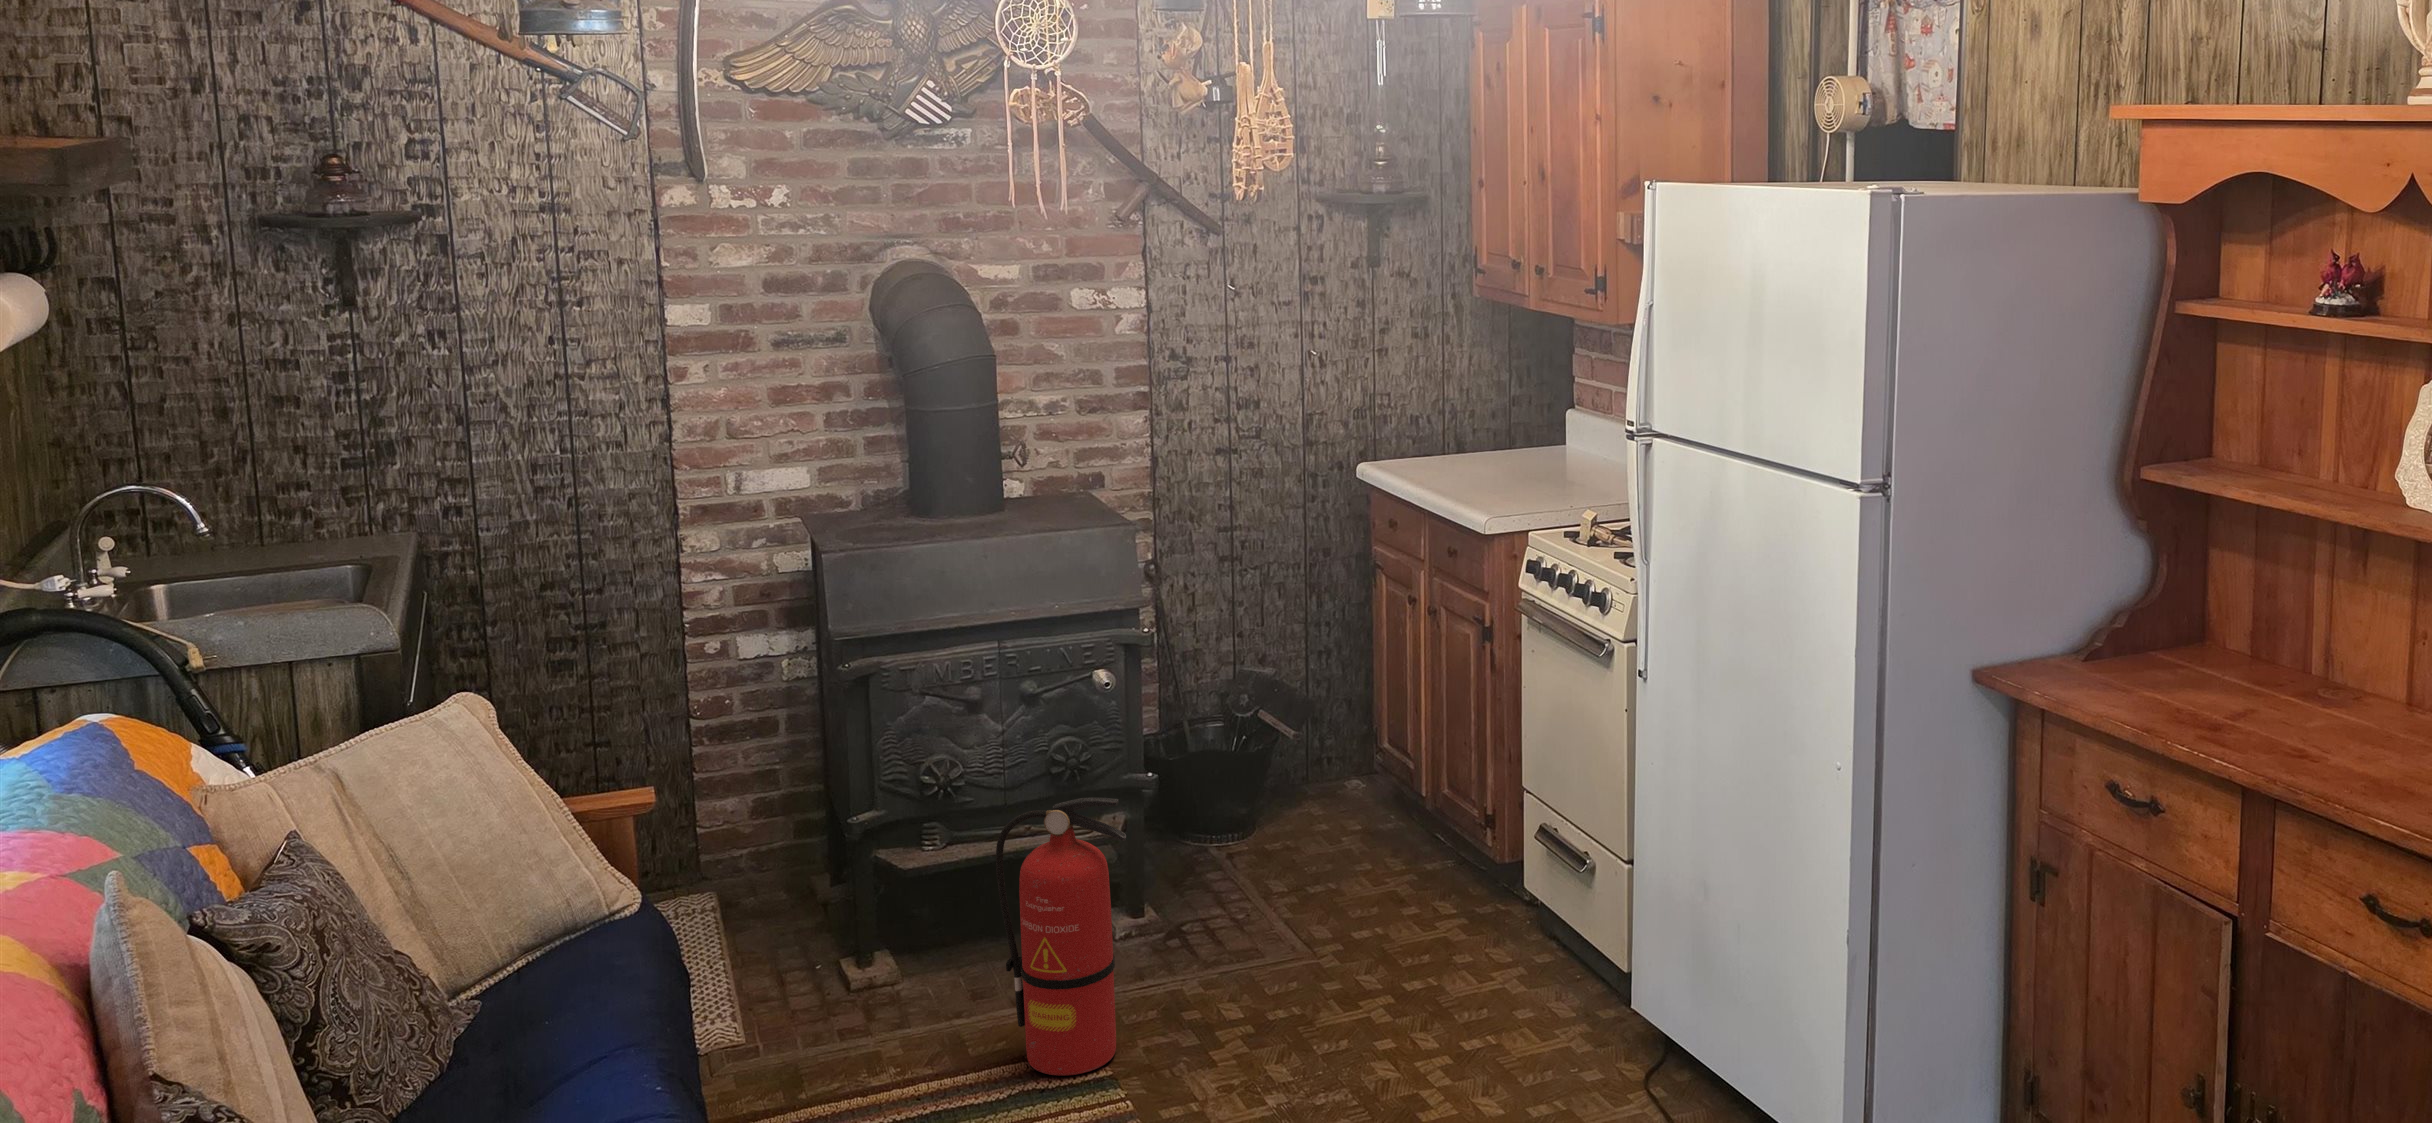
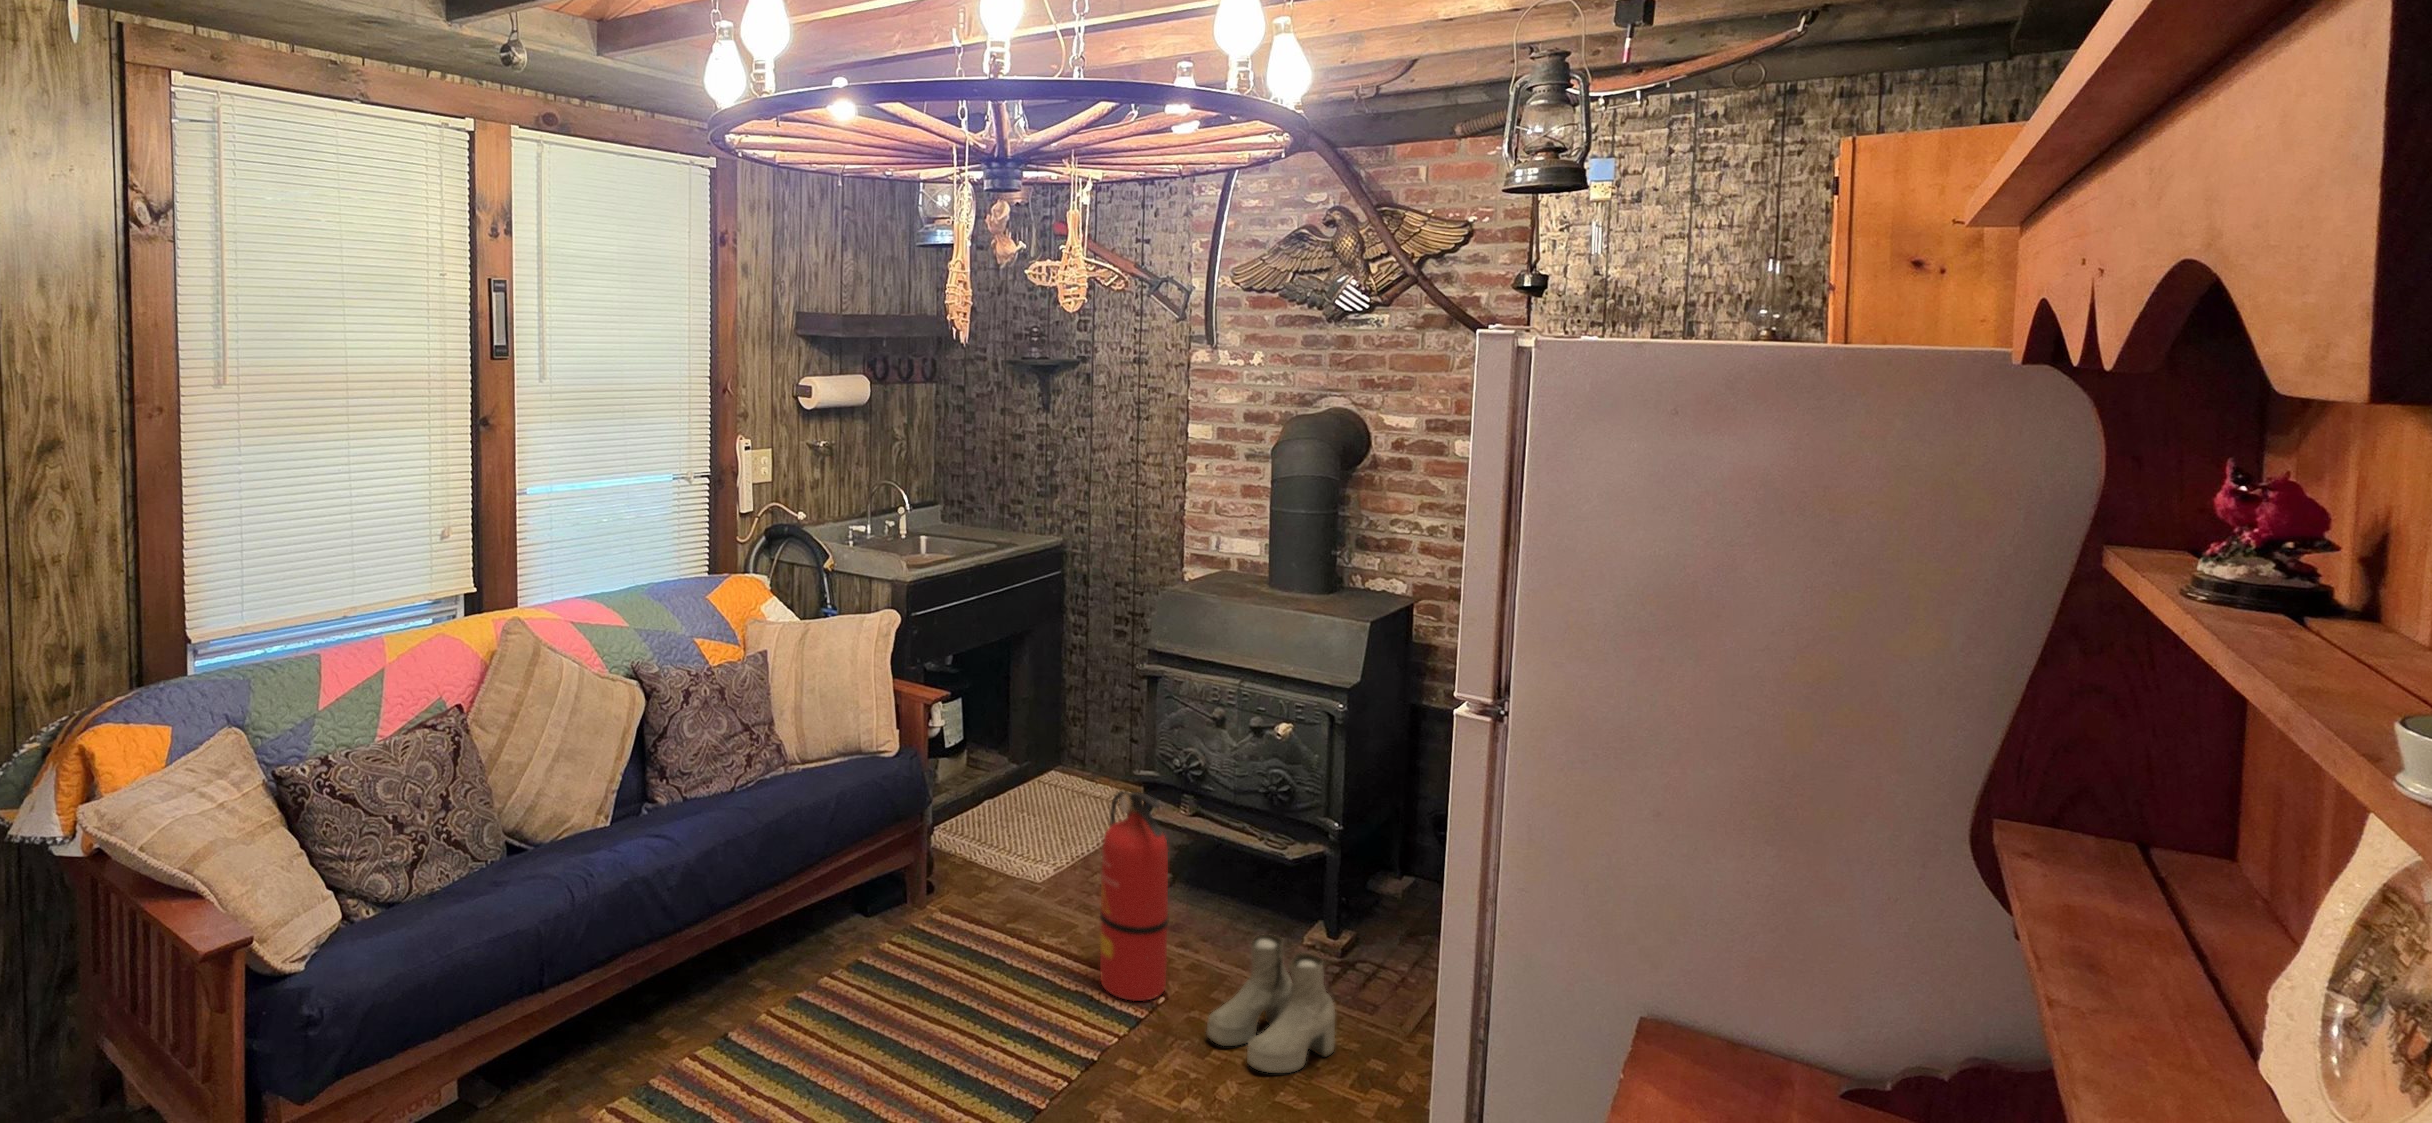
boots: none [1214,895,1323,1044] -> present [1206,934,1335,1073]

